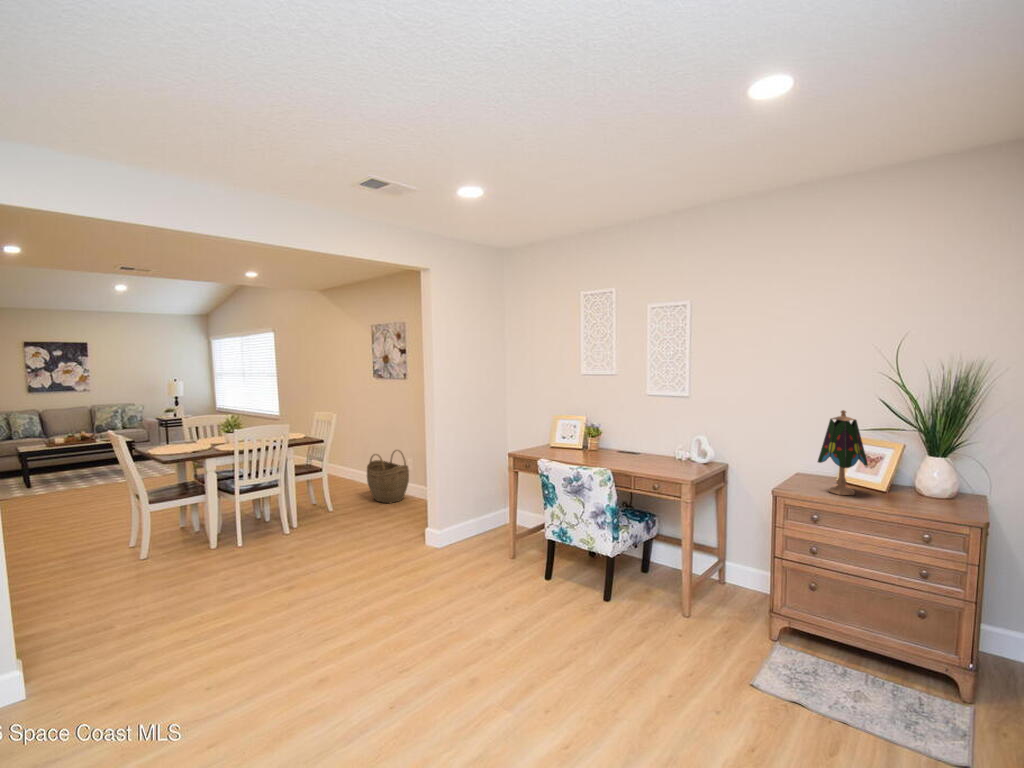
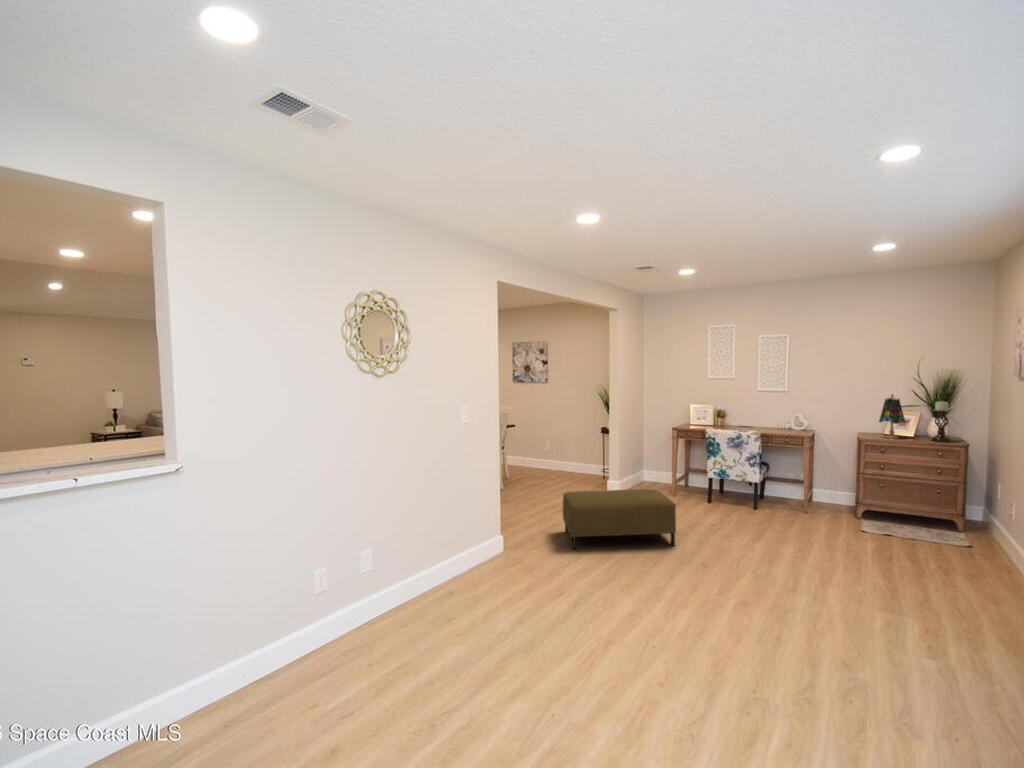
candle holder: none [912,427,956,513] -> present [930,401,952,442]
woven basket: present [367,450,409,503] -> none [520,436,552,475]
ottoman: none [185,568,406,691] -> present [563,489,676,549]

